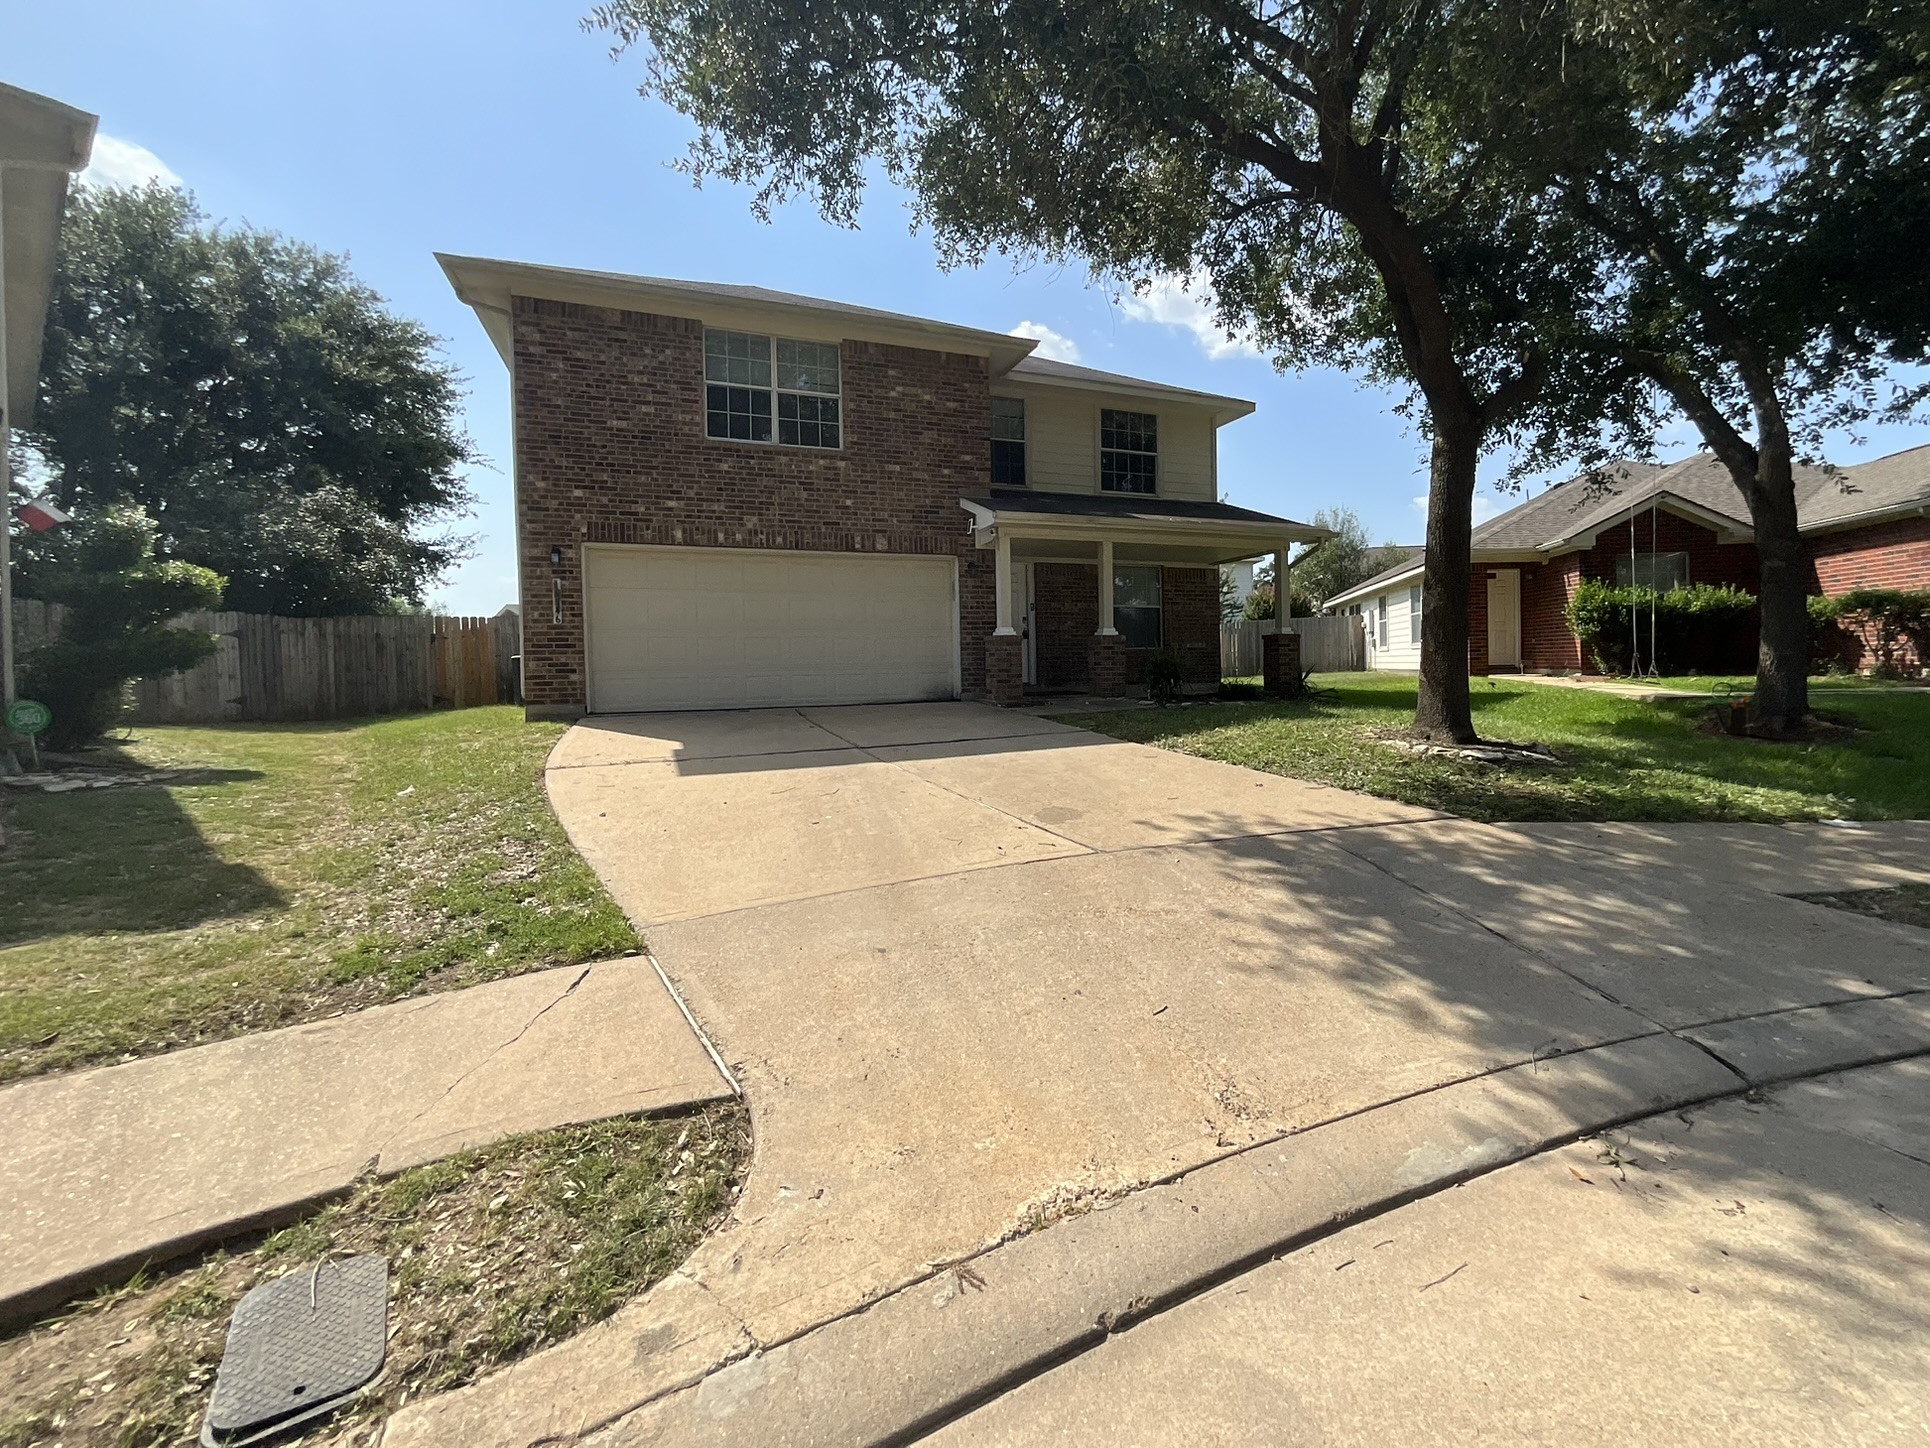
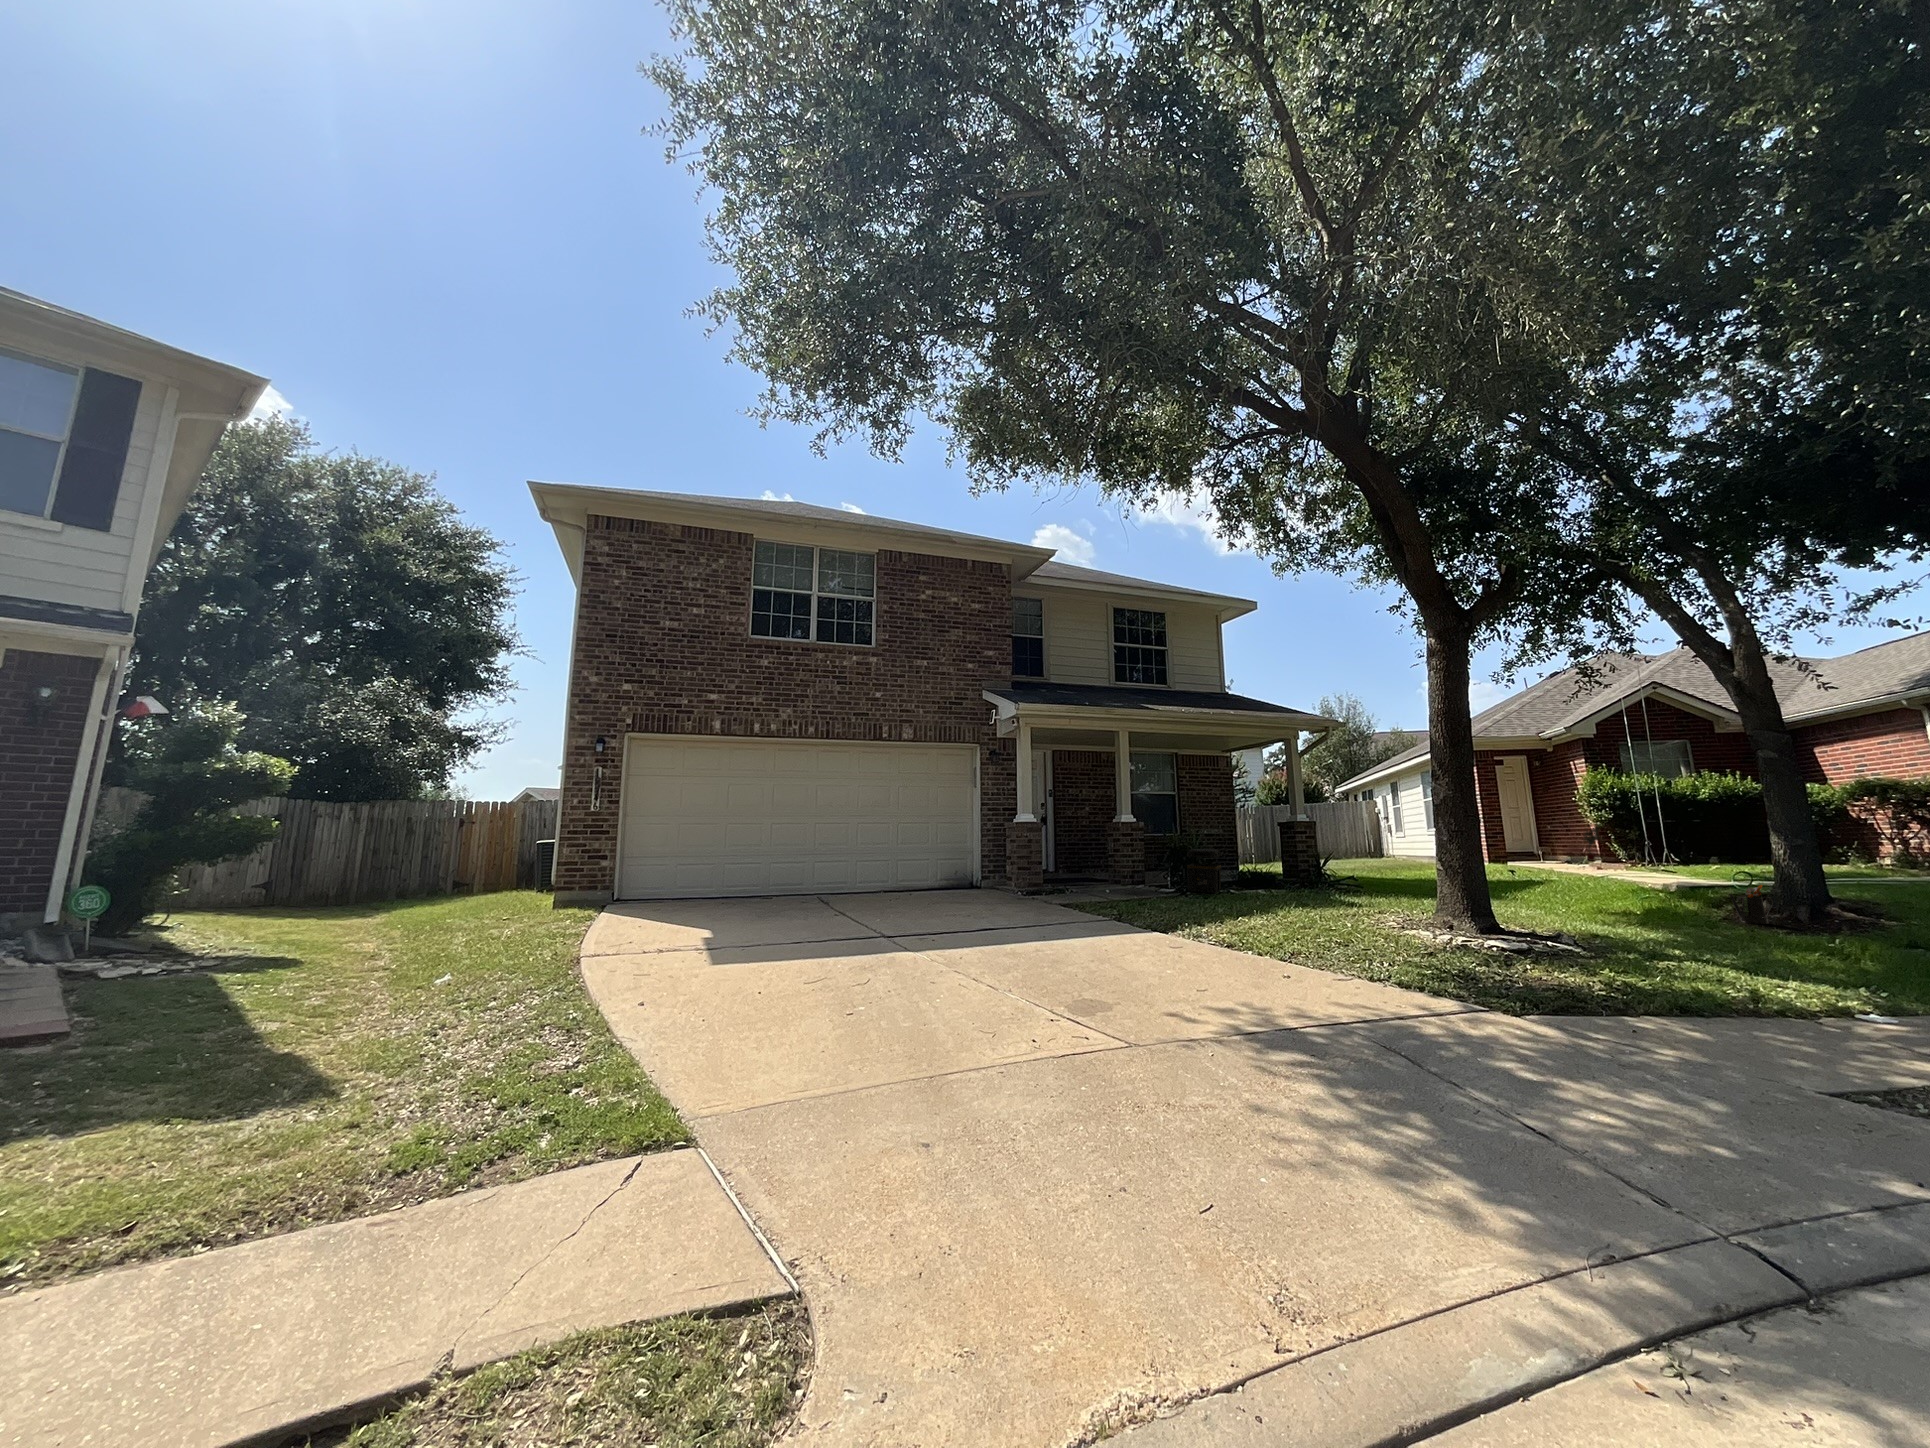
potted tree: none [1572,635,1597,674] -> present [1583,826,1605,861]
toolbox: none [1168,661,1203,706] -> present [1187,849,1221,893]

